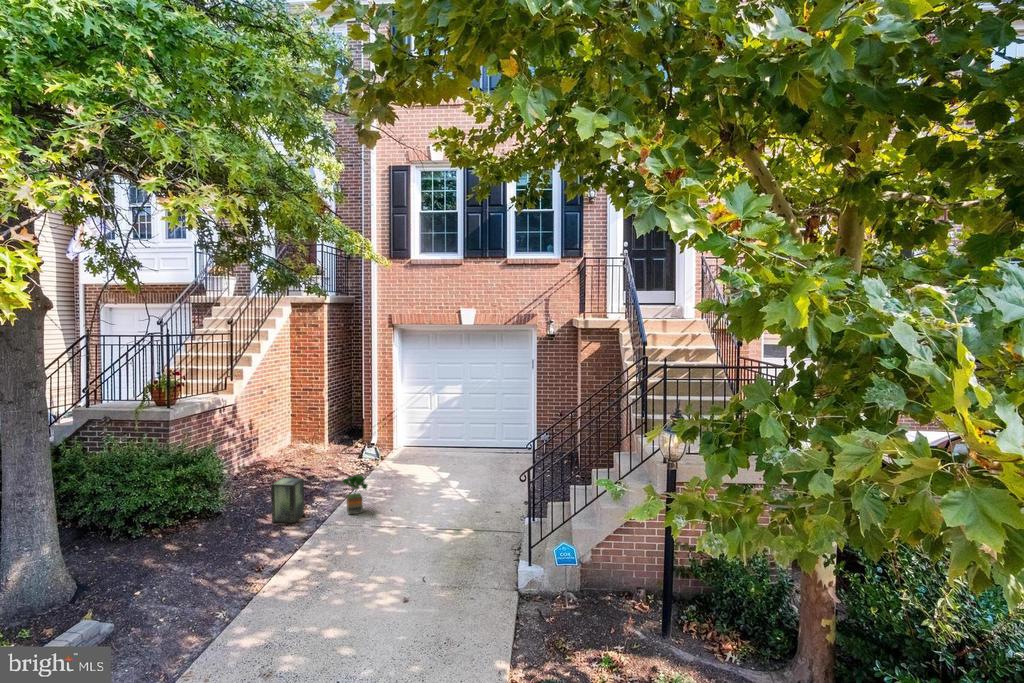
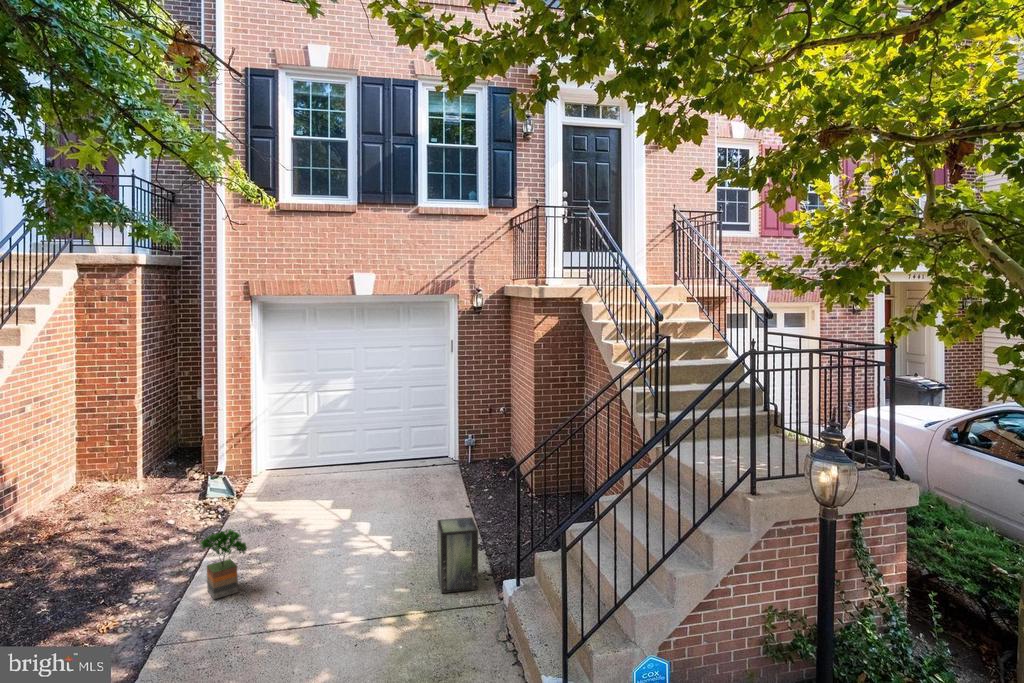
storage box: present [271,478,304,523] -> present [437,518,478,593]

